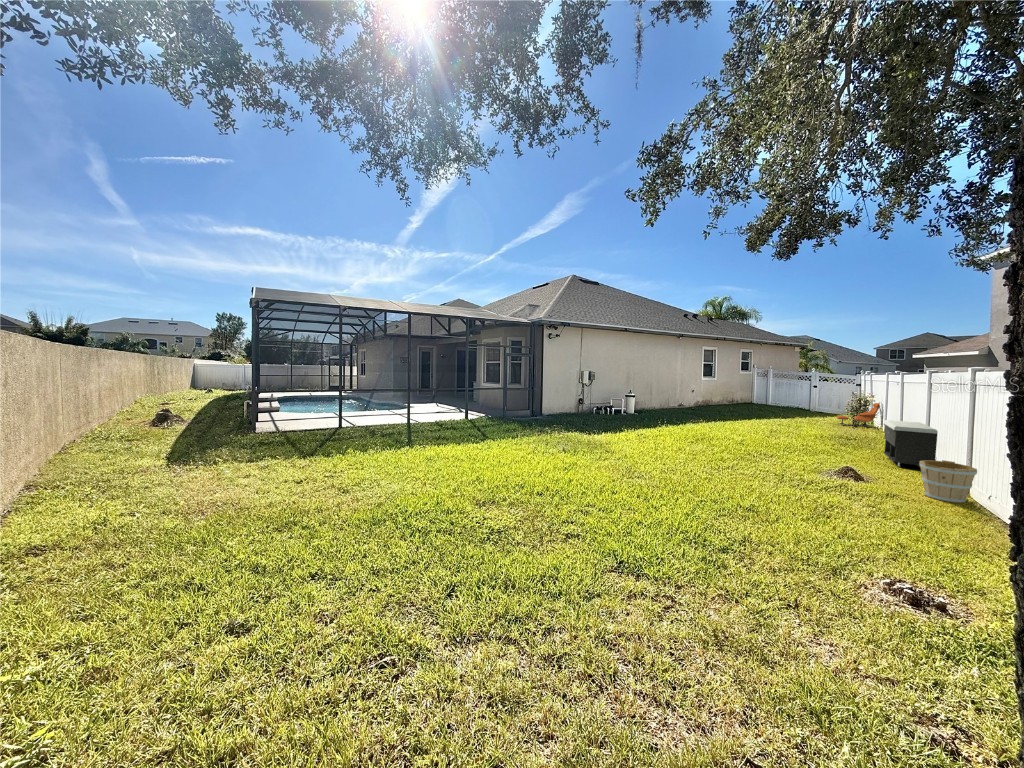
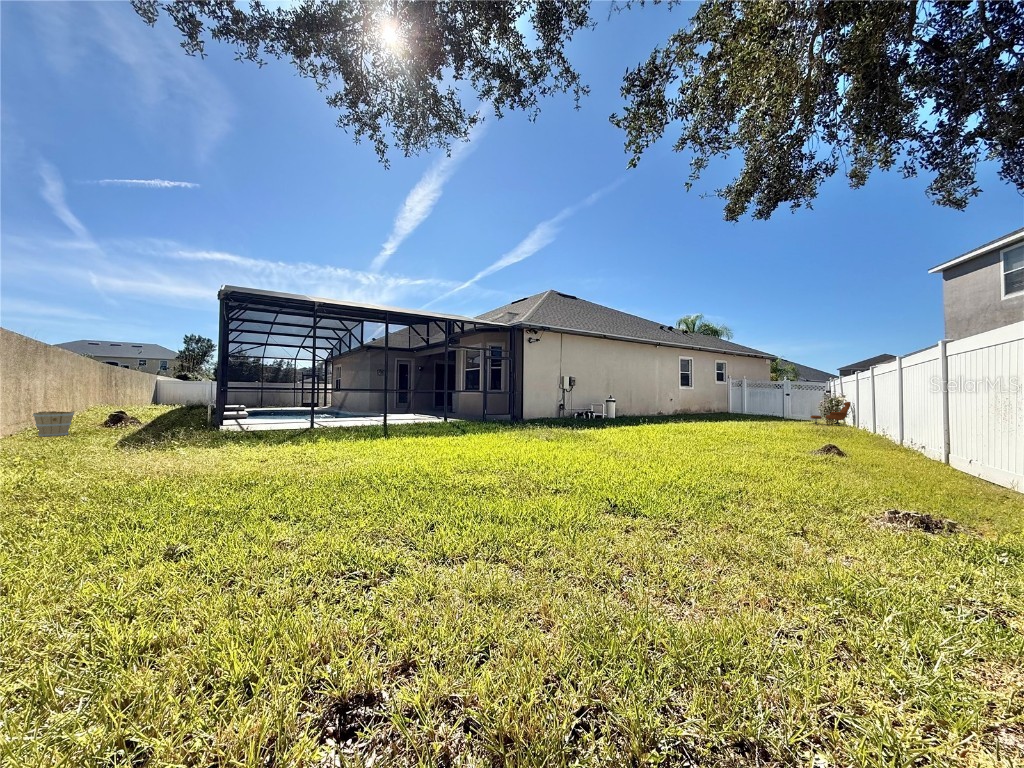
storage bench: present [883,420,938,467] -> none [859,406,912,450]
wooden bucket: present [919,460,977,503] -> present [33,411,74,437]

